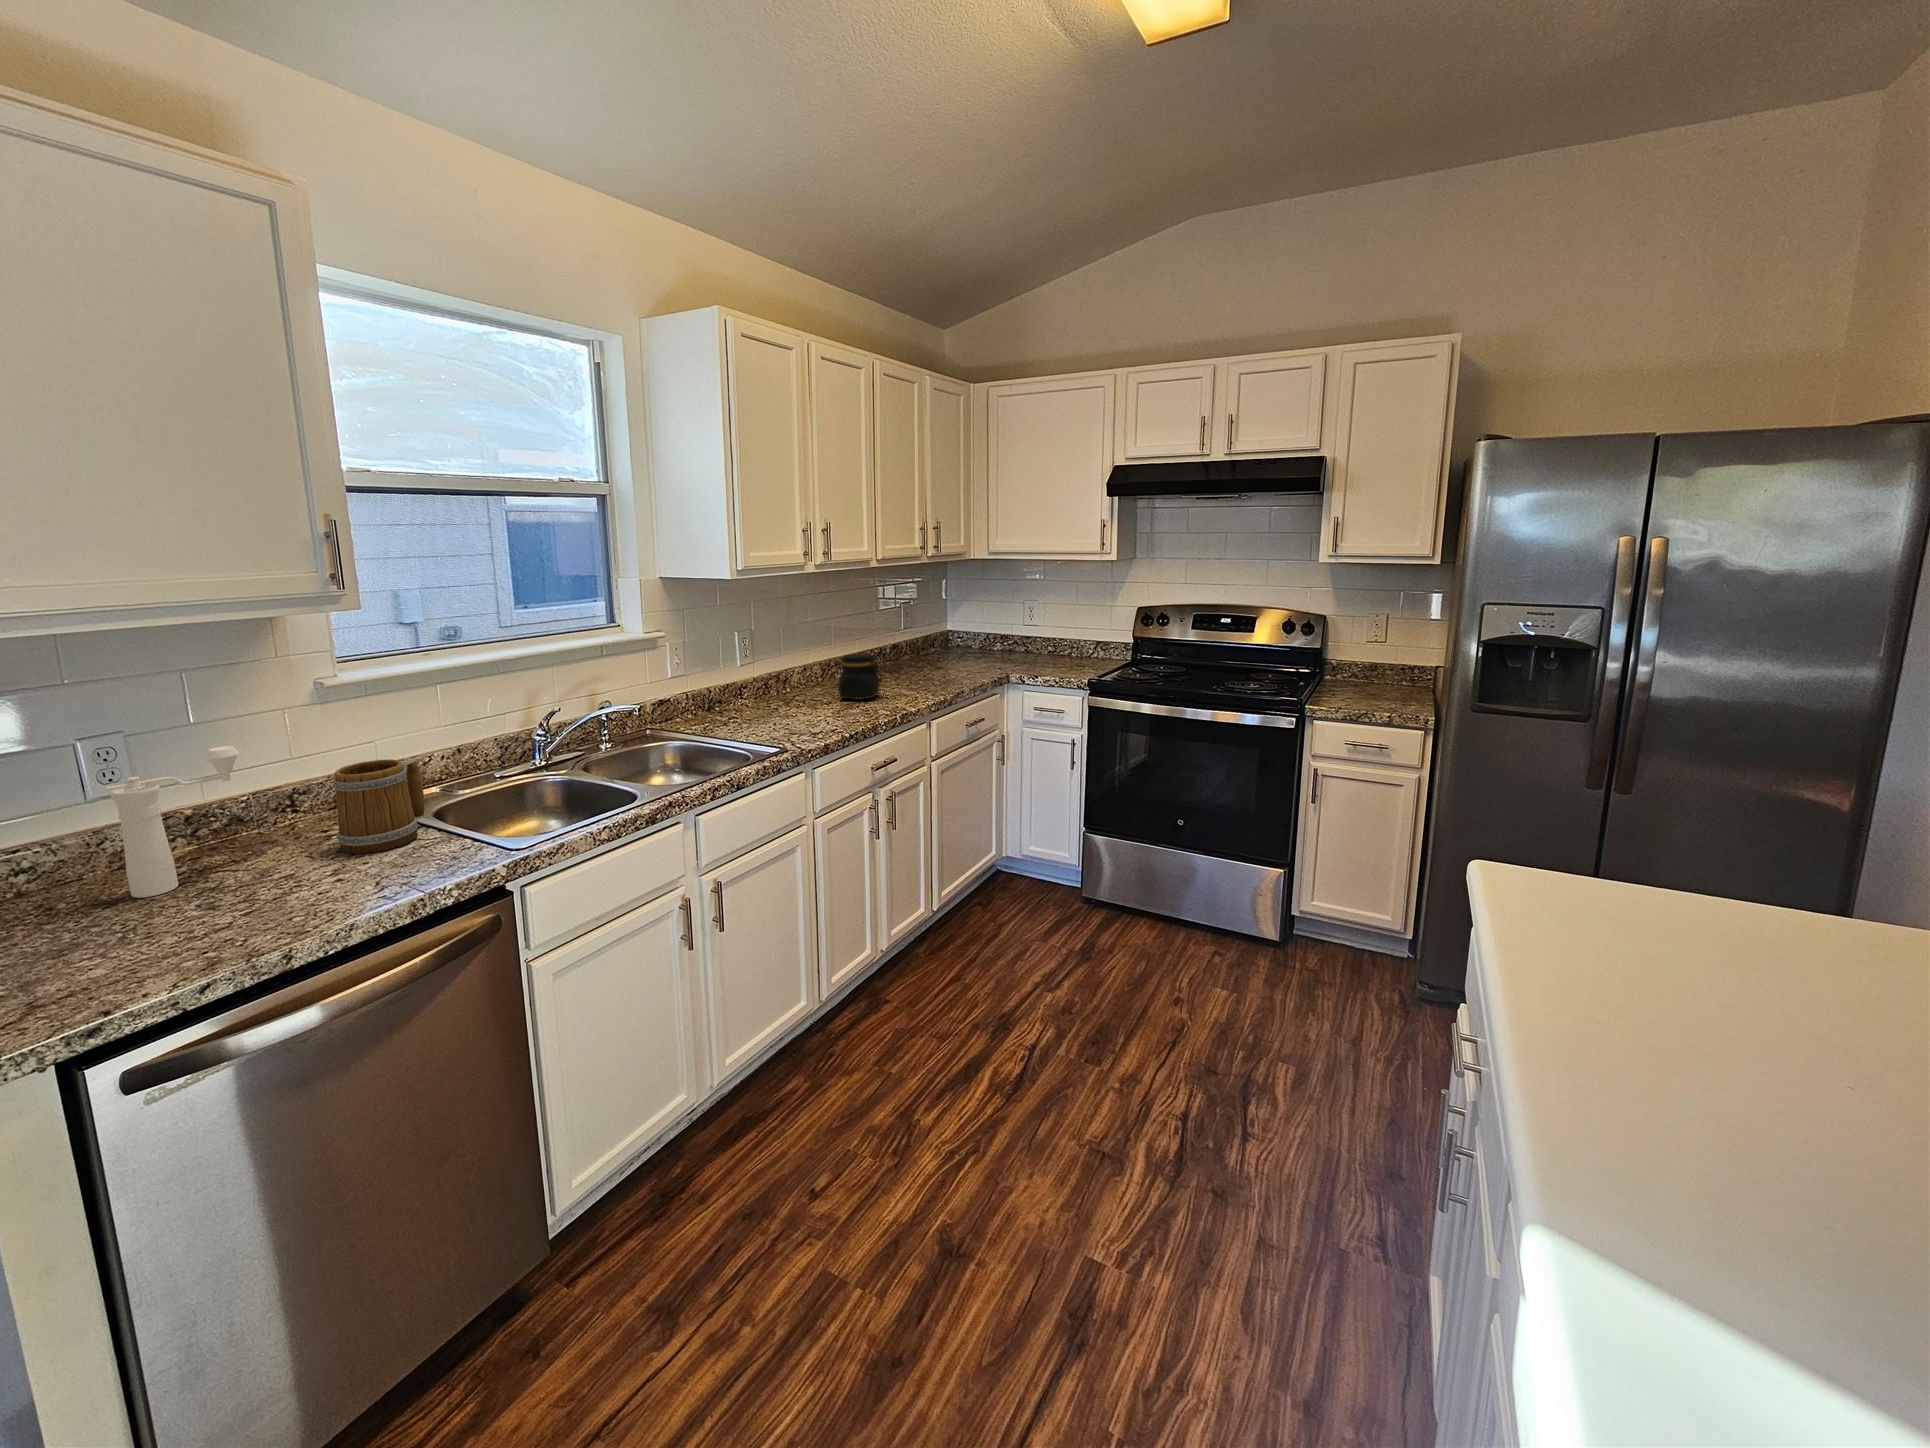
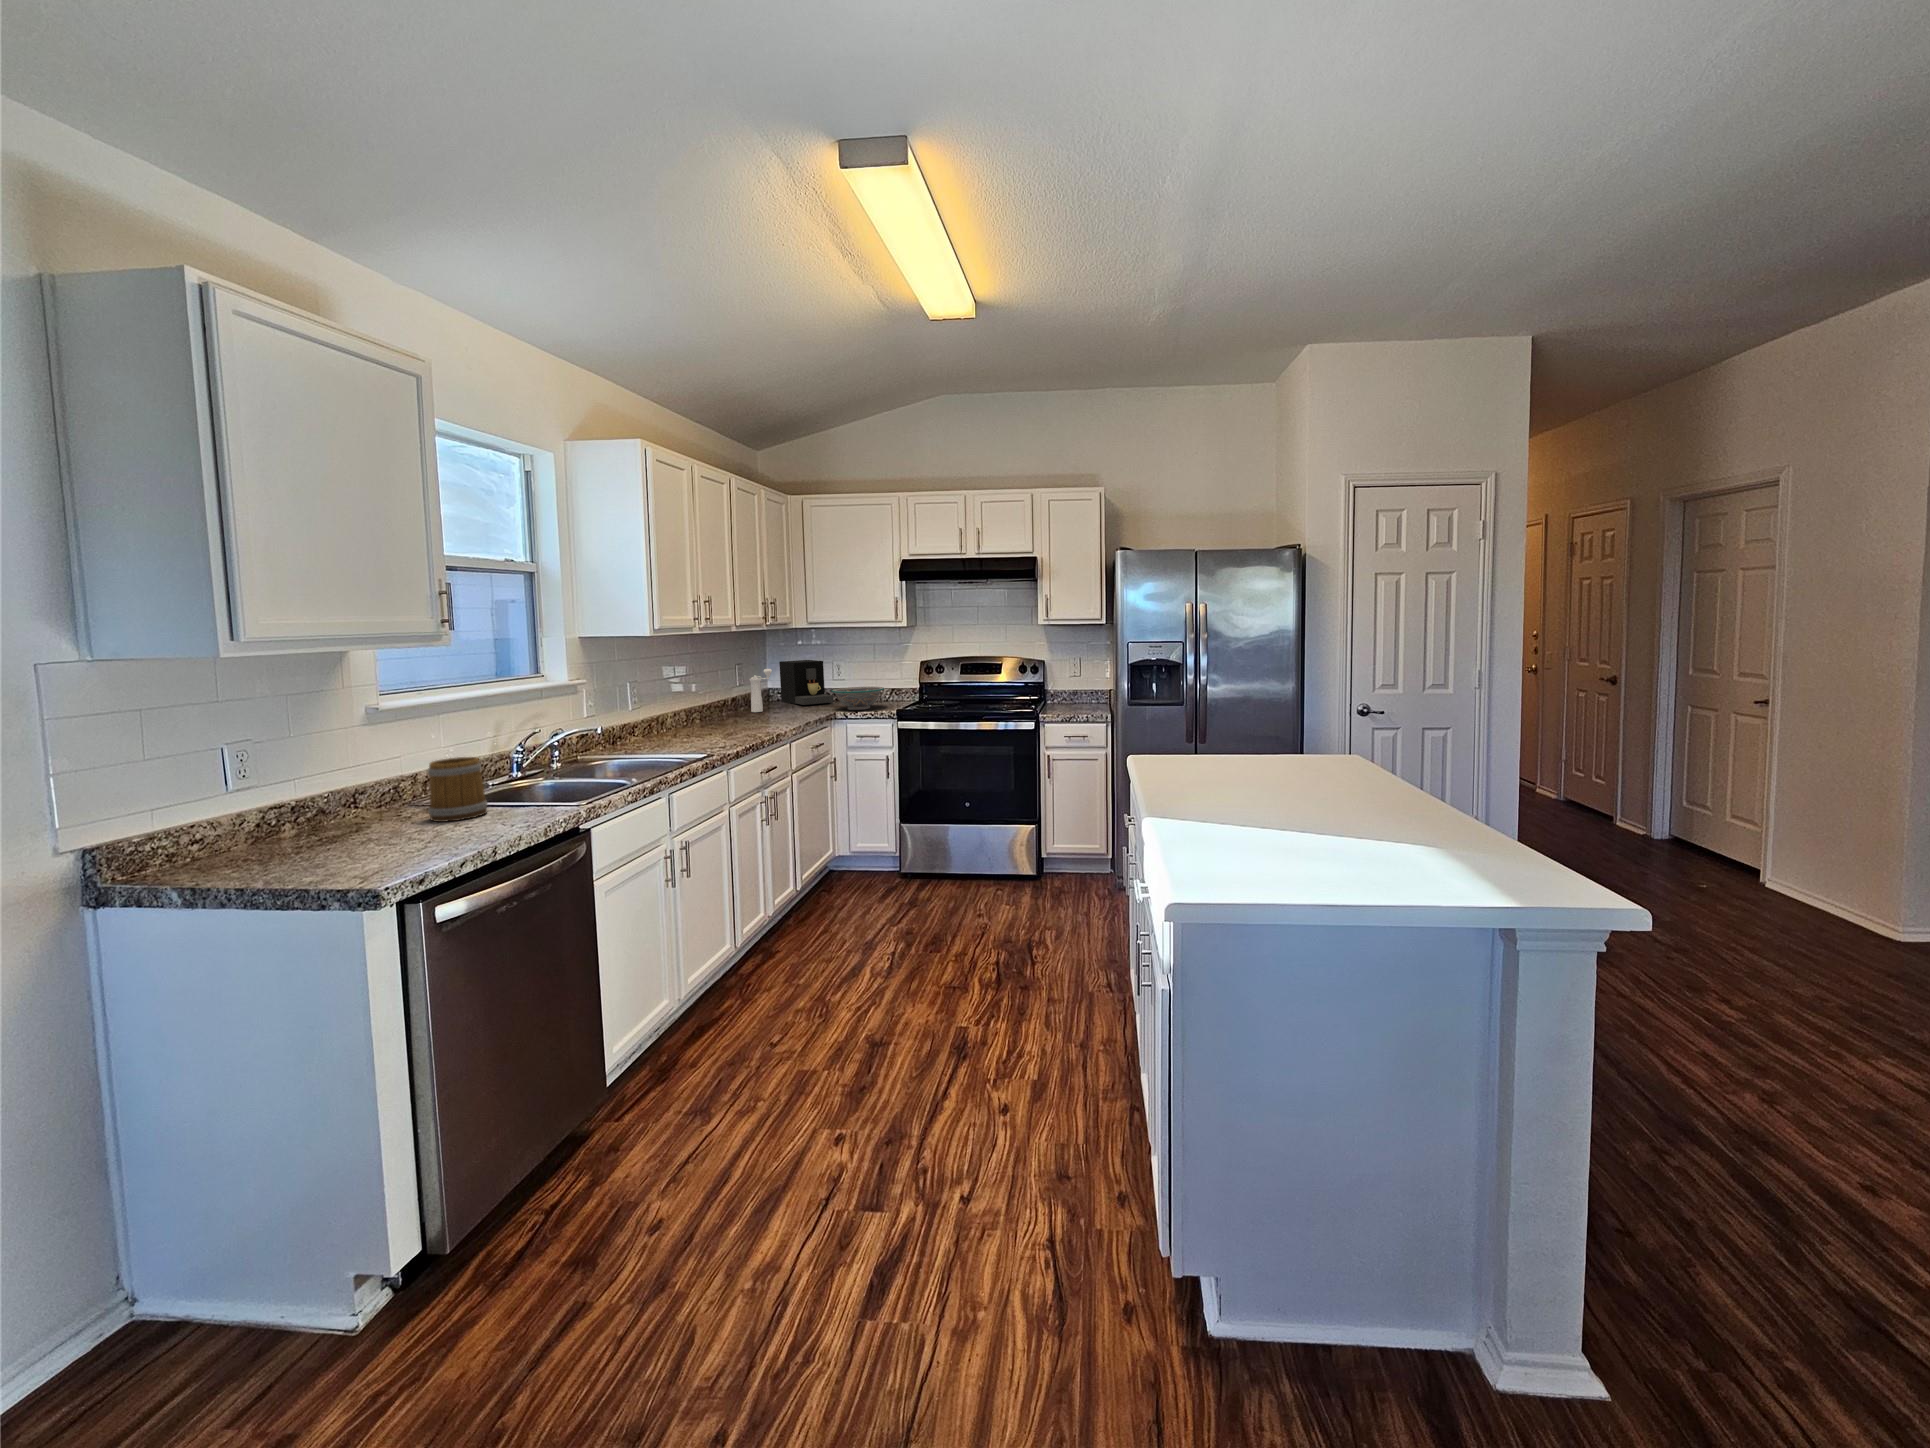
coffee maker: none [957,598,1016,658] -> present [779,660,834,705]
bowl: none [1006,639,1076,672] -> present [832,687,884,710]
jar: present [835,654,881,700] -> none [710,697,749,732]
pepper mill: present [107,746,239,898] -> present [749,669,772,712]

